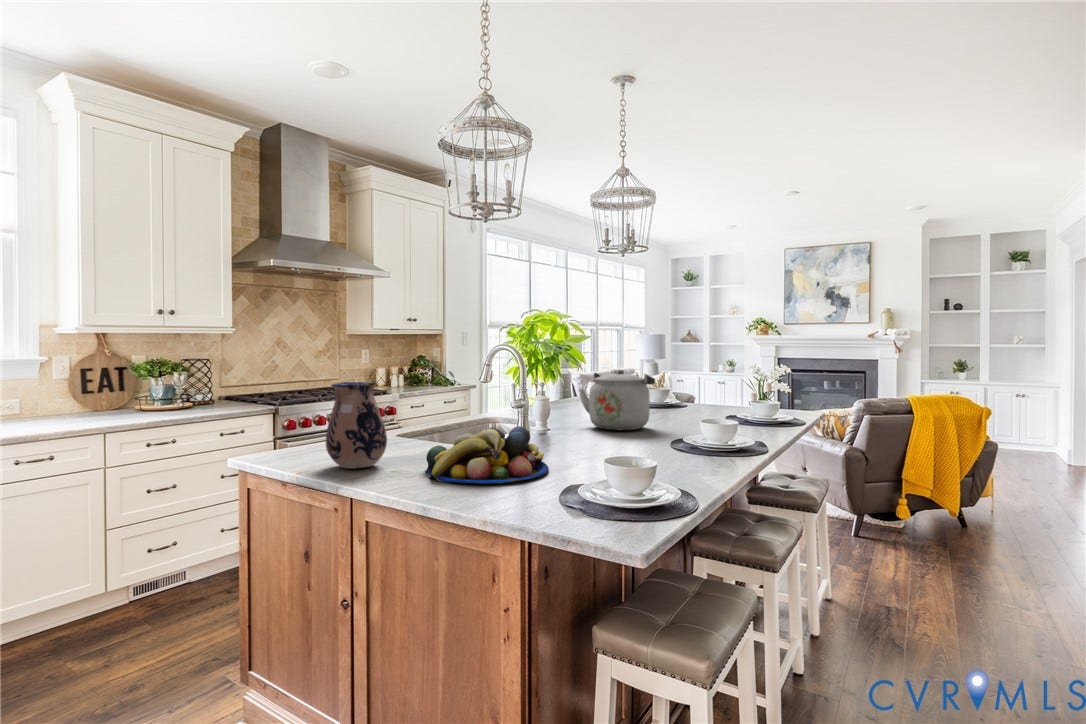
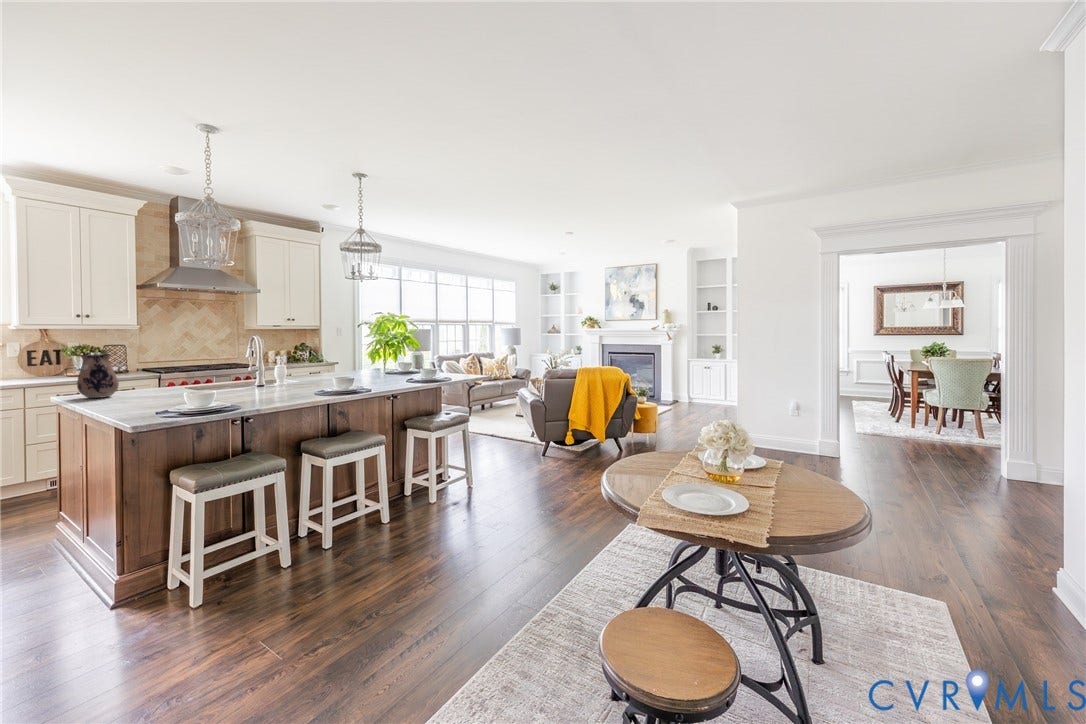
kettle: present [579,370,655,430] -> none [294,349,339,383]
fruit bowl: present [425,426,549,484] -> none [117,377,199,403]

